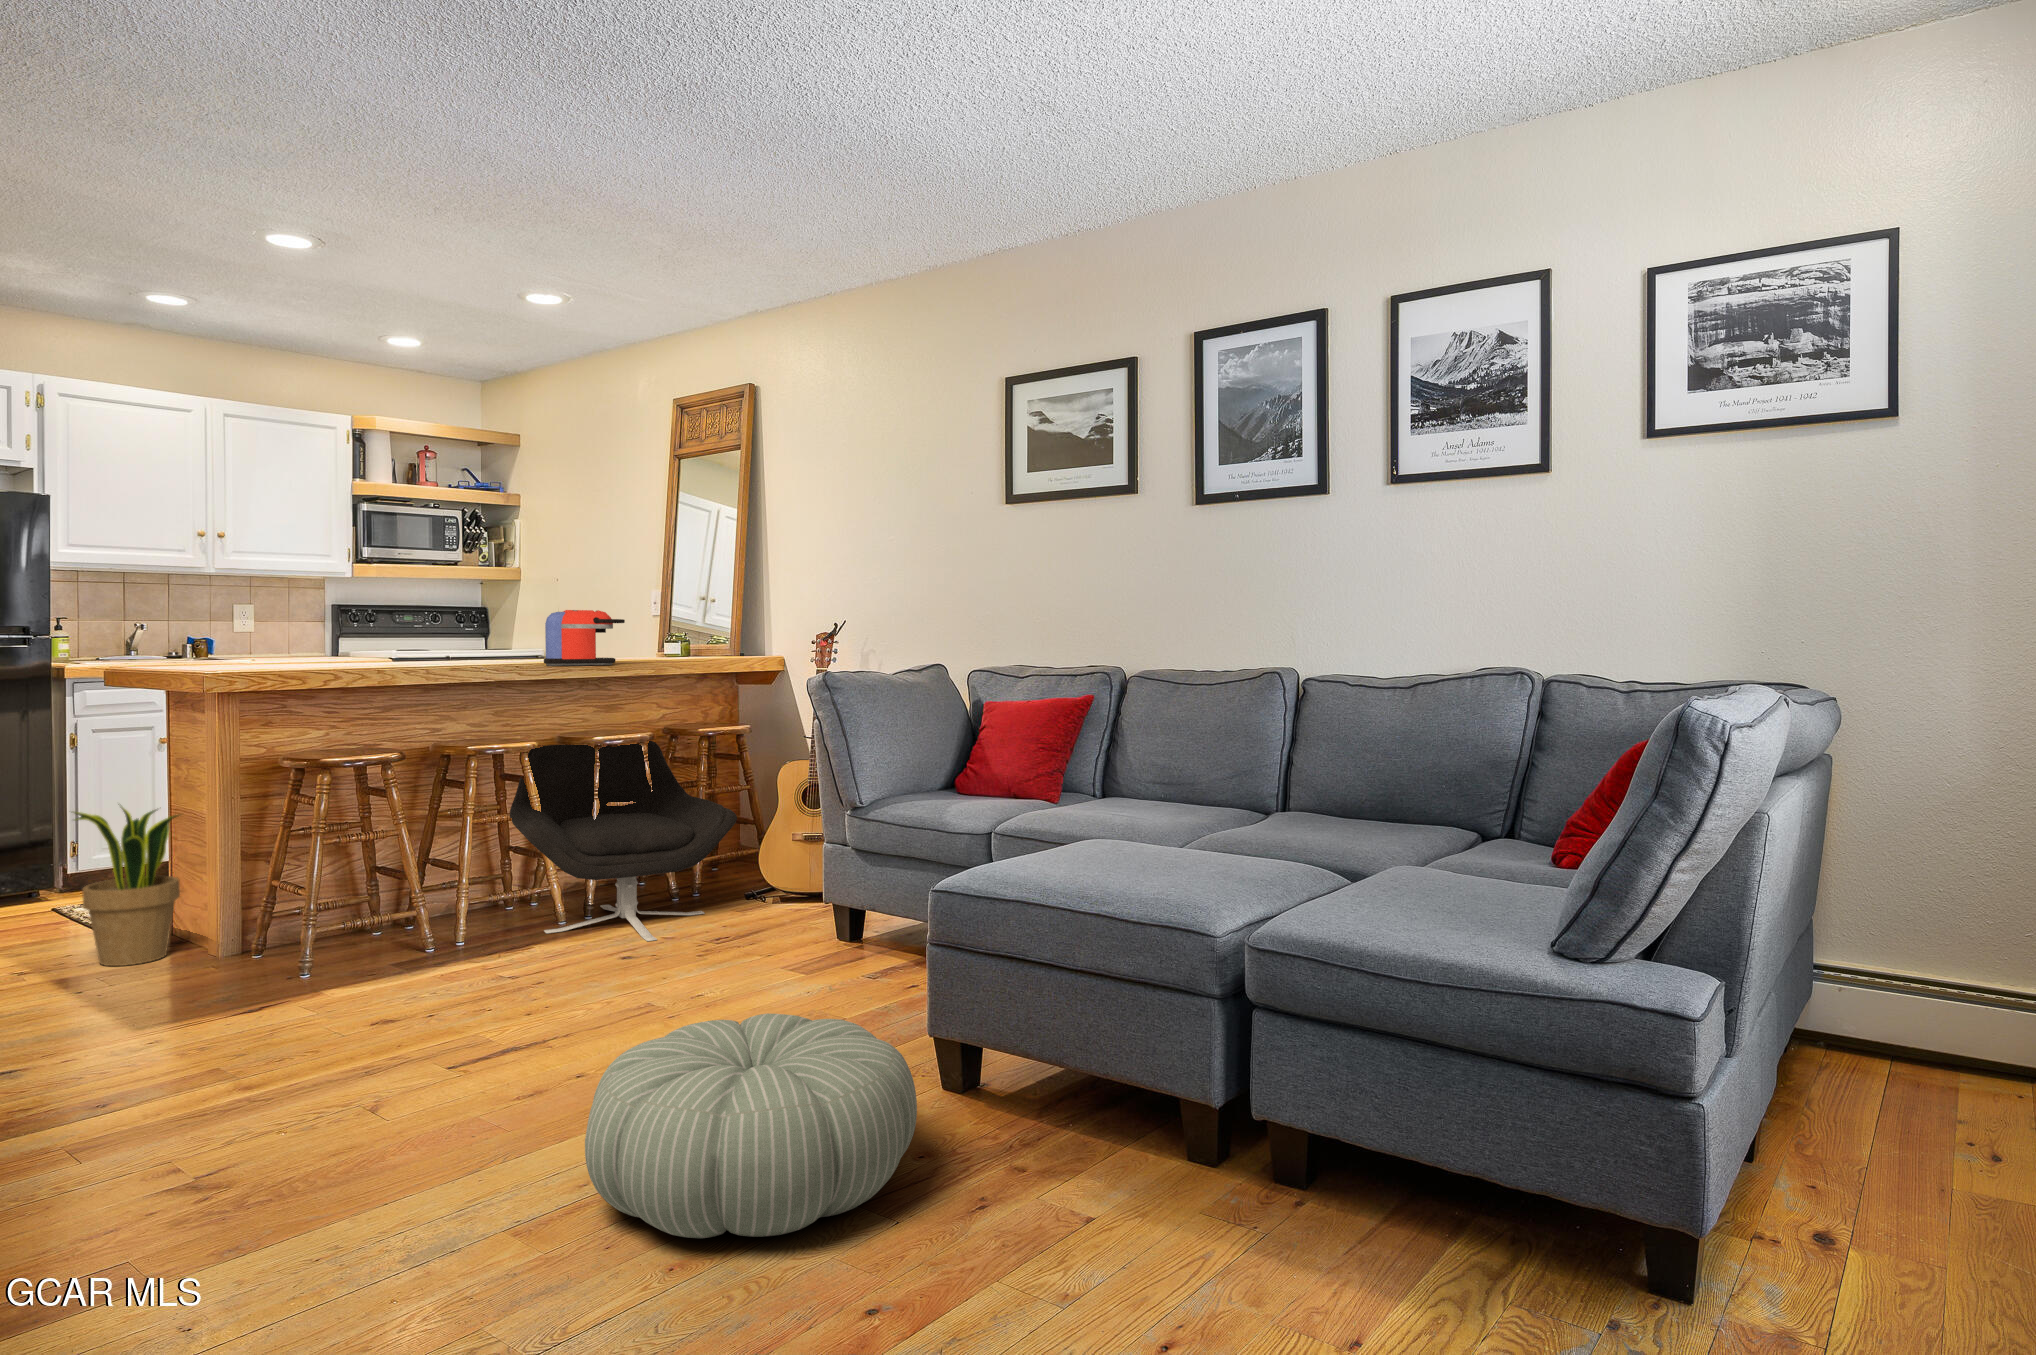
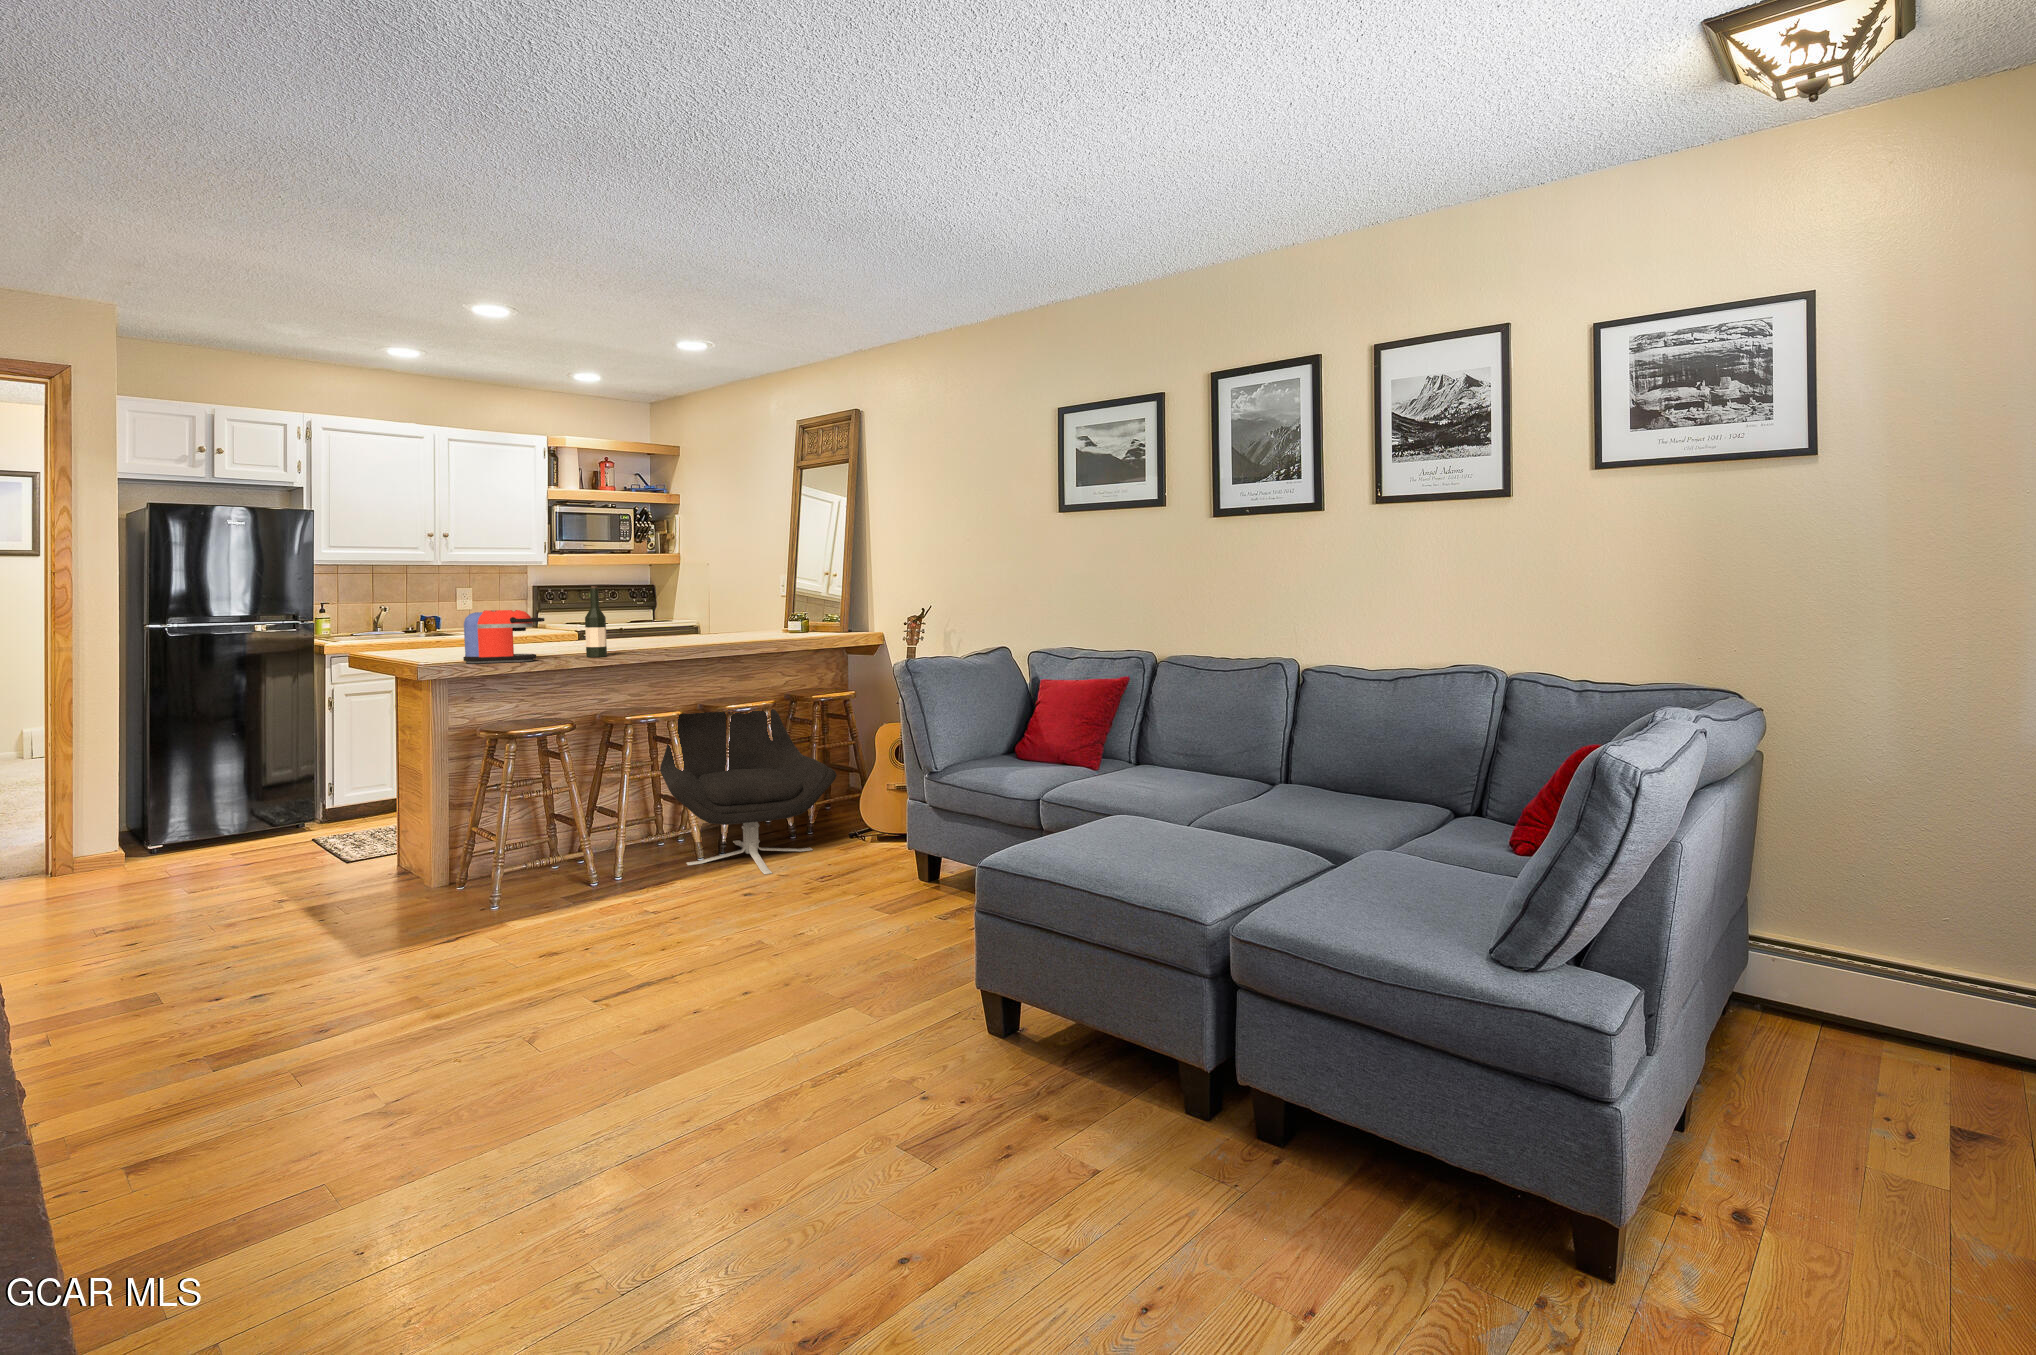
wine bottle: none [419,581,446,669] -> present [585,586,607,657]
coffee maker: present [544,610,625,666] -> present [463,610,545,663]
potted plant: present [74,807,180,966] -> none [329,762,413,886]
pouf: present [585,1013,917,1238] -> none [680,955,937,1134]

